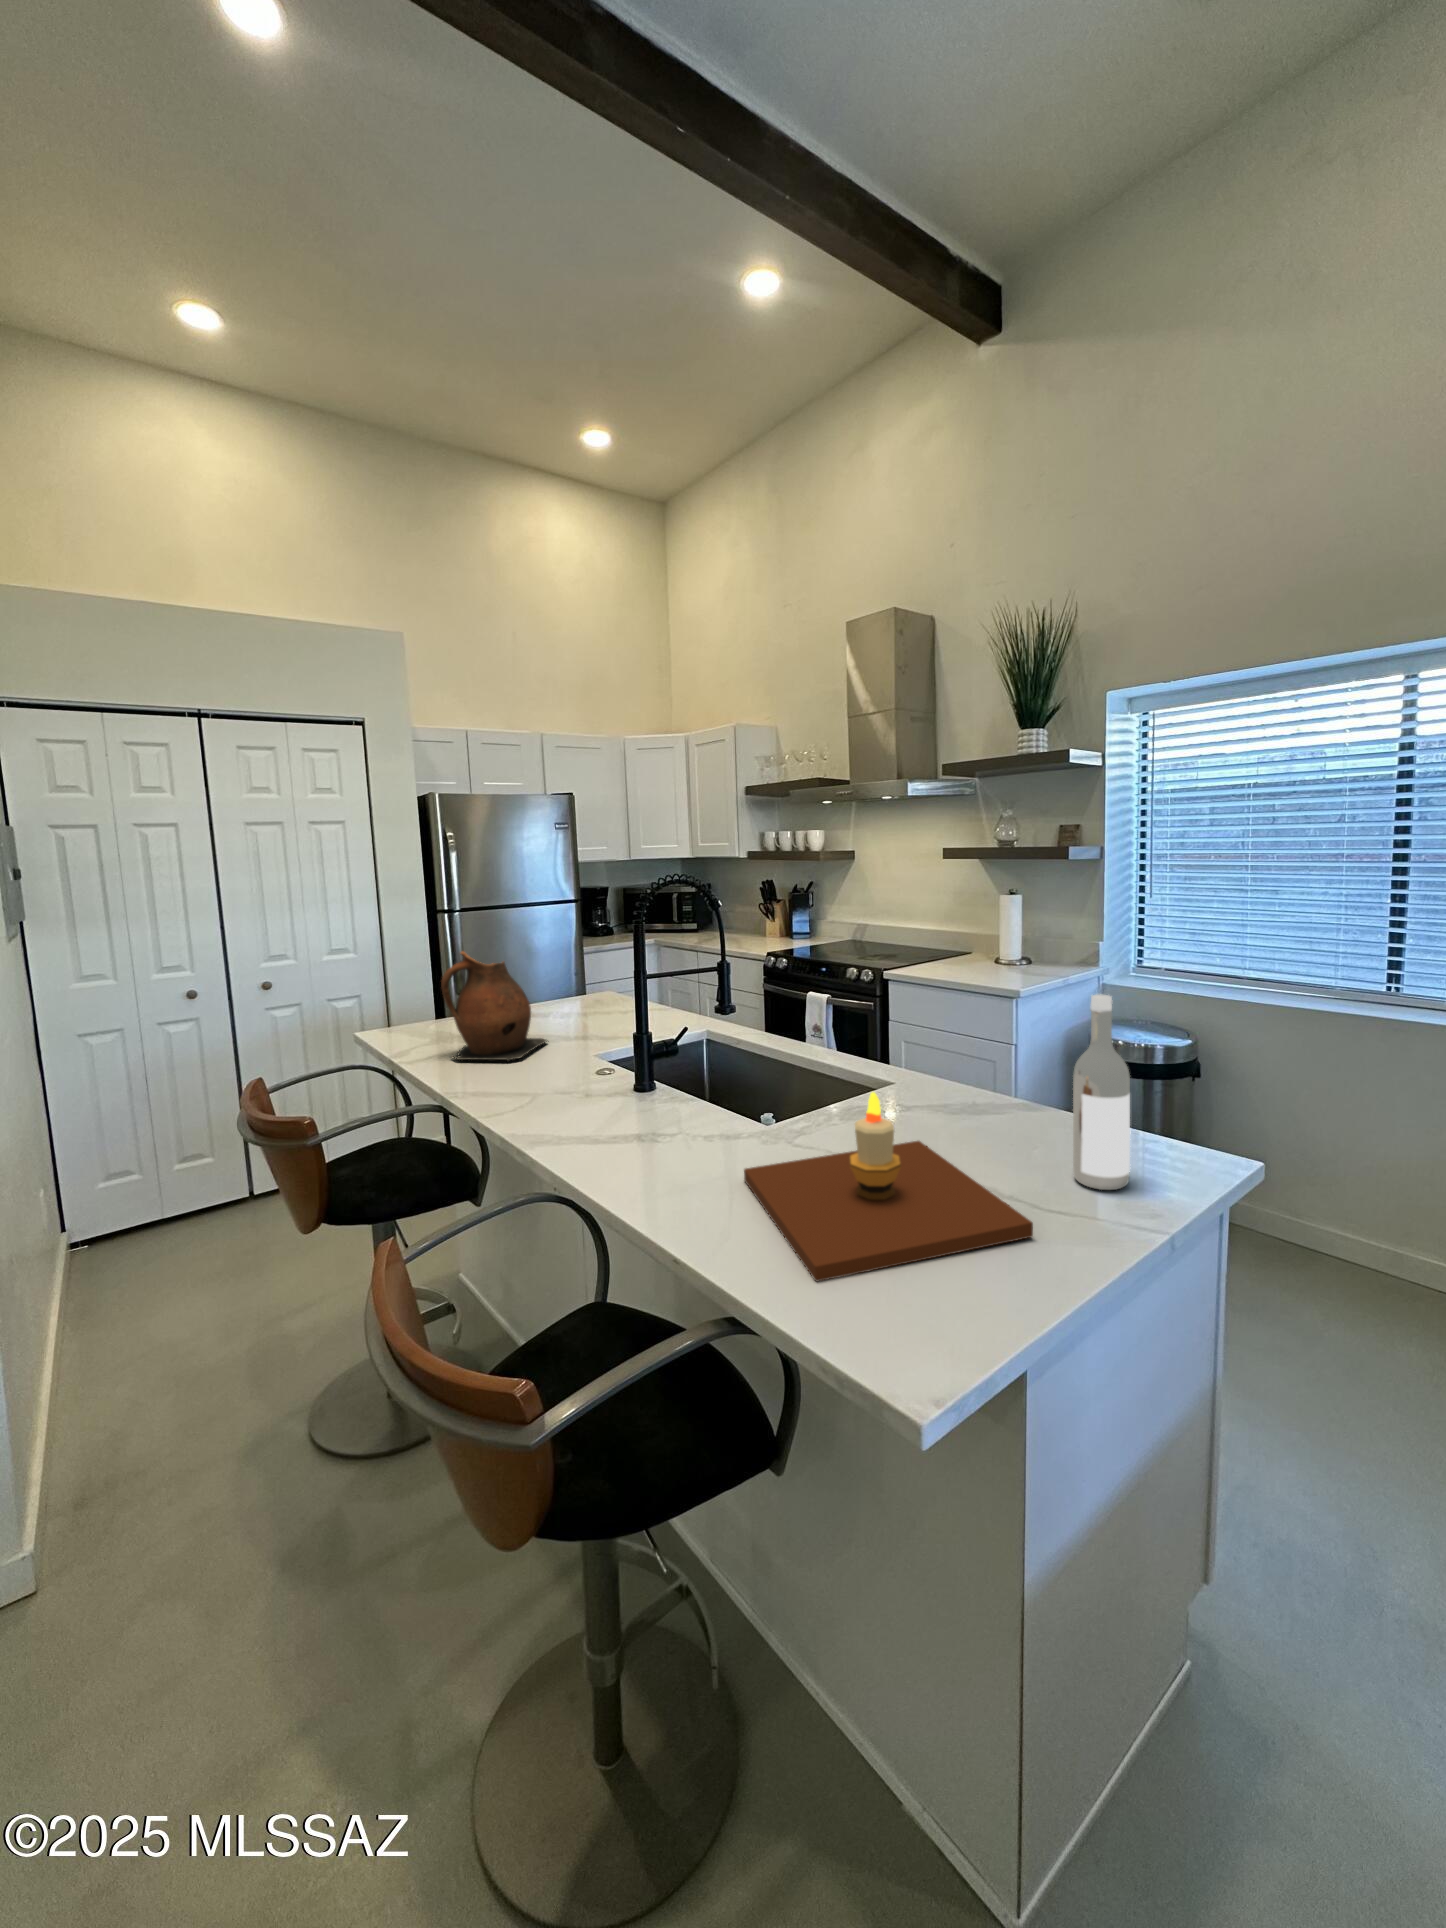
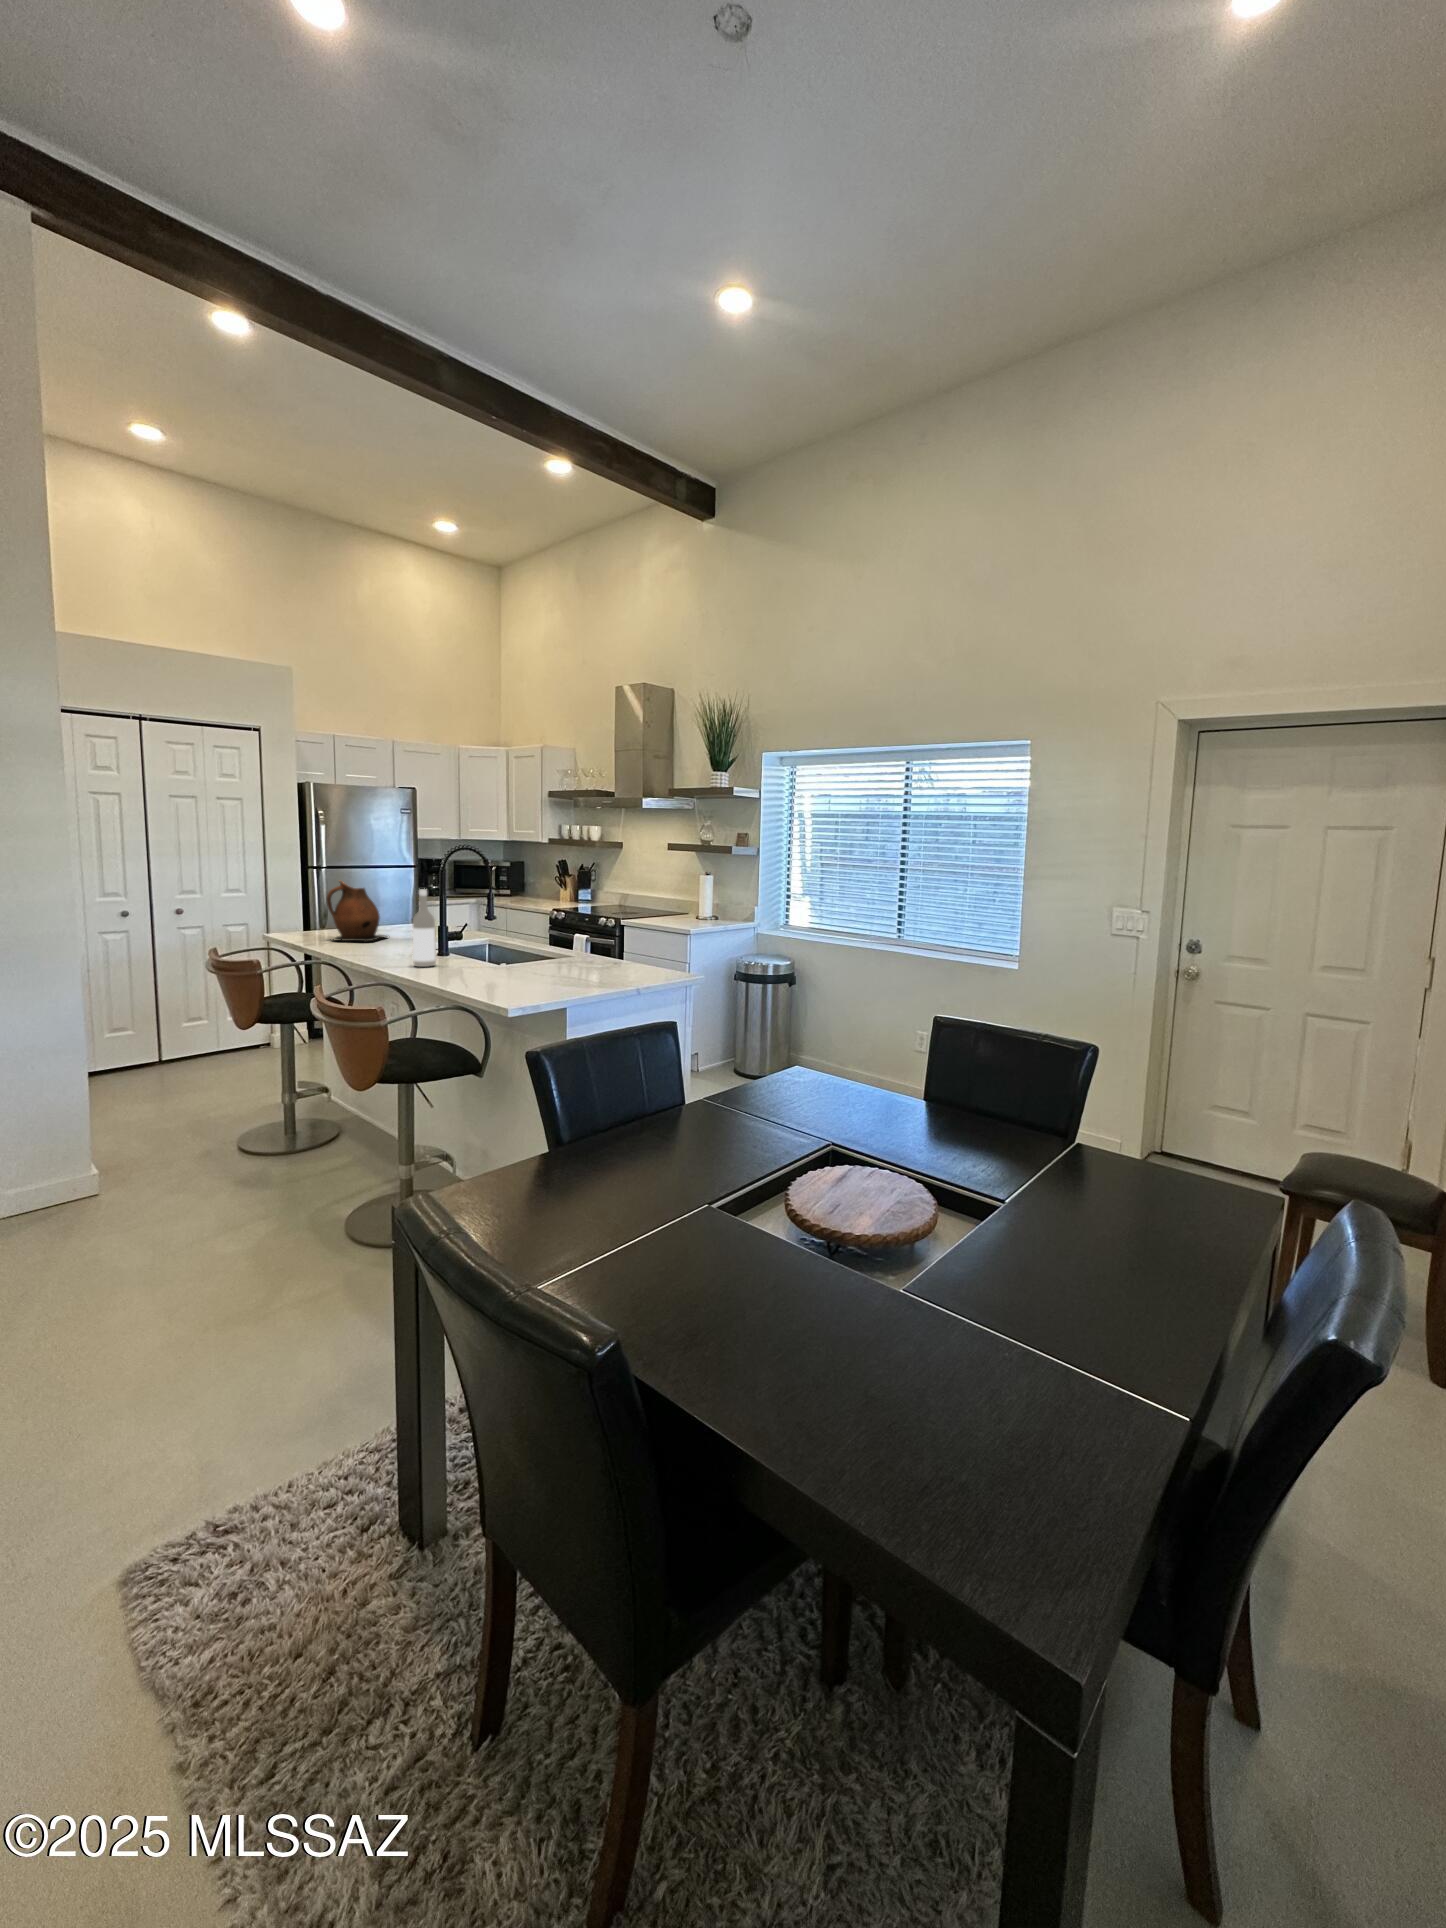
wine bottle: present [1073,994,1130,1190] -> present [413,889,436,967]
candle: present [744,1092,1033,1281] -> none [476,928,580,986]

